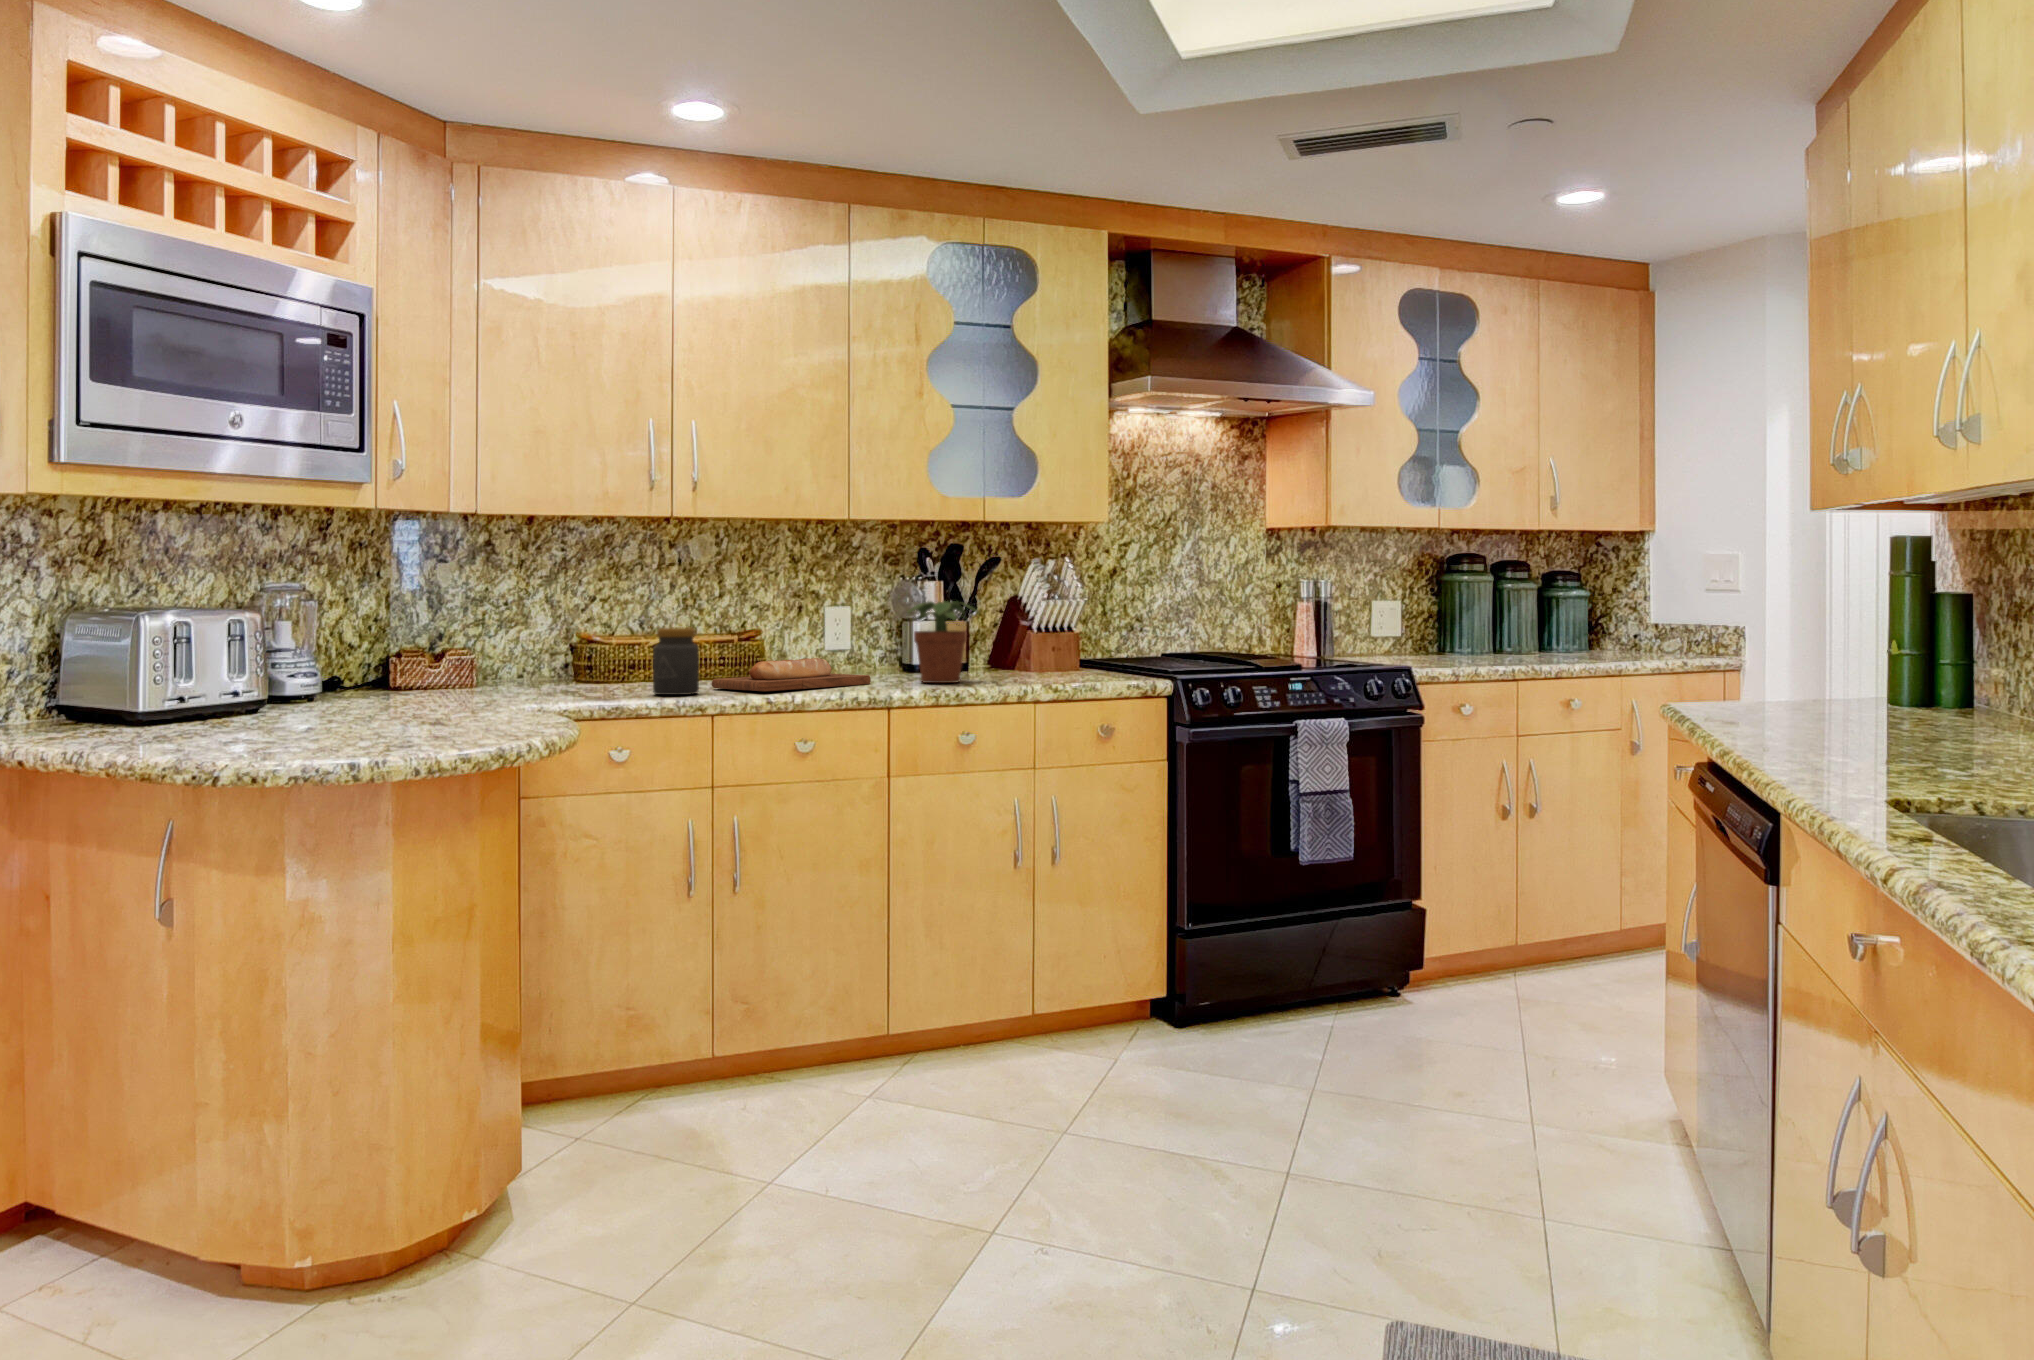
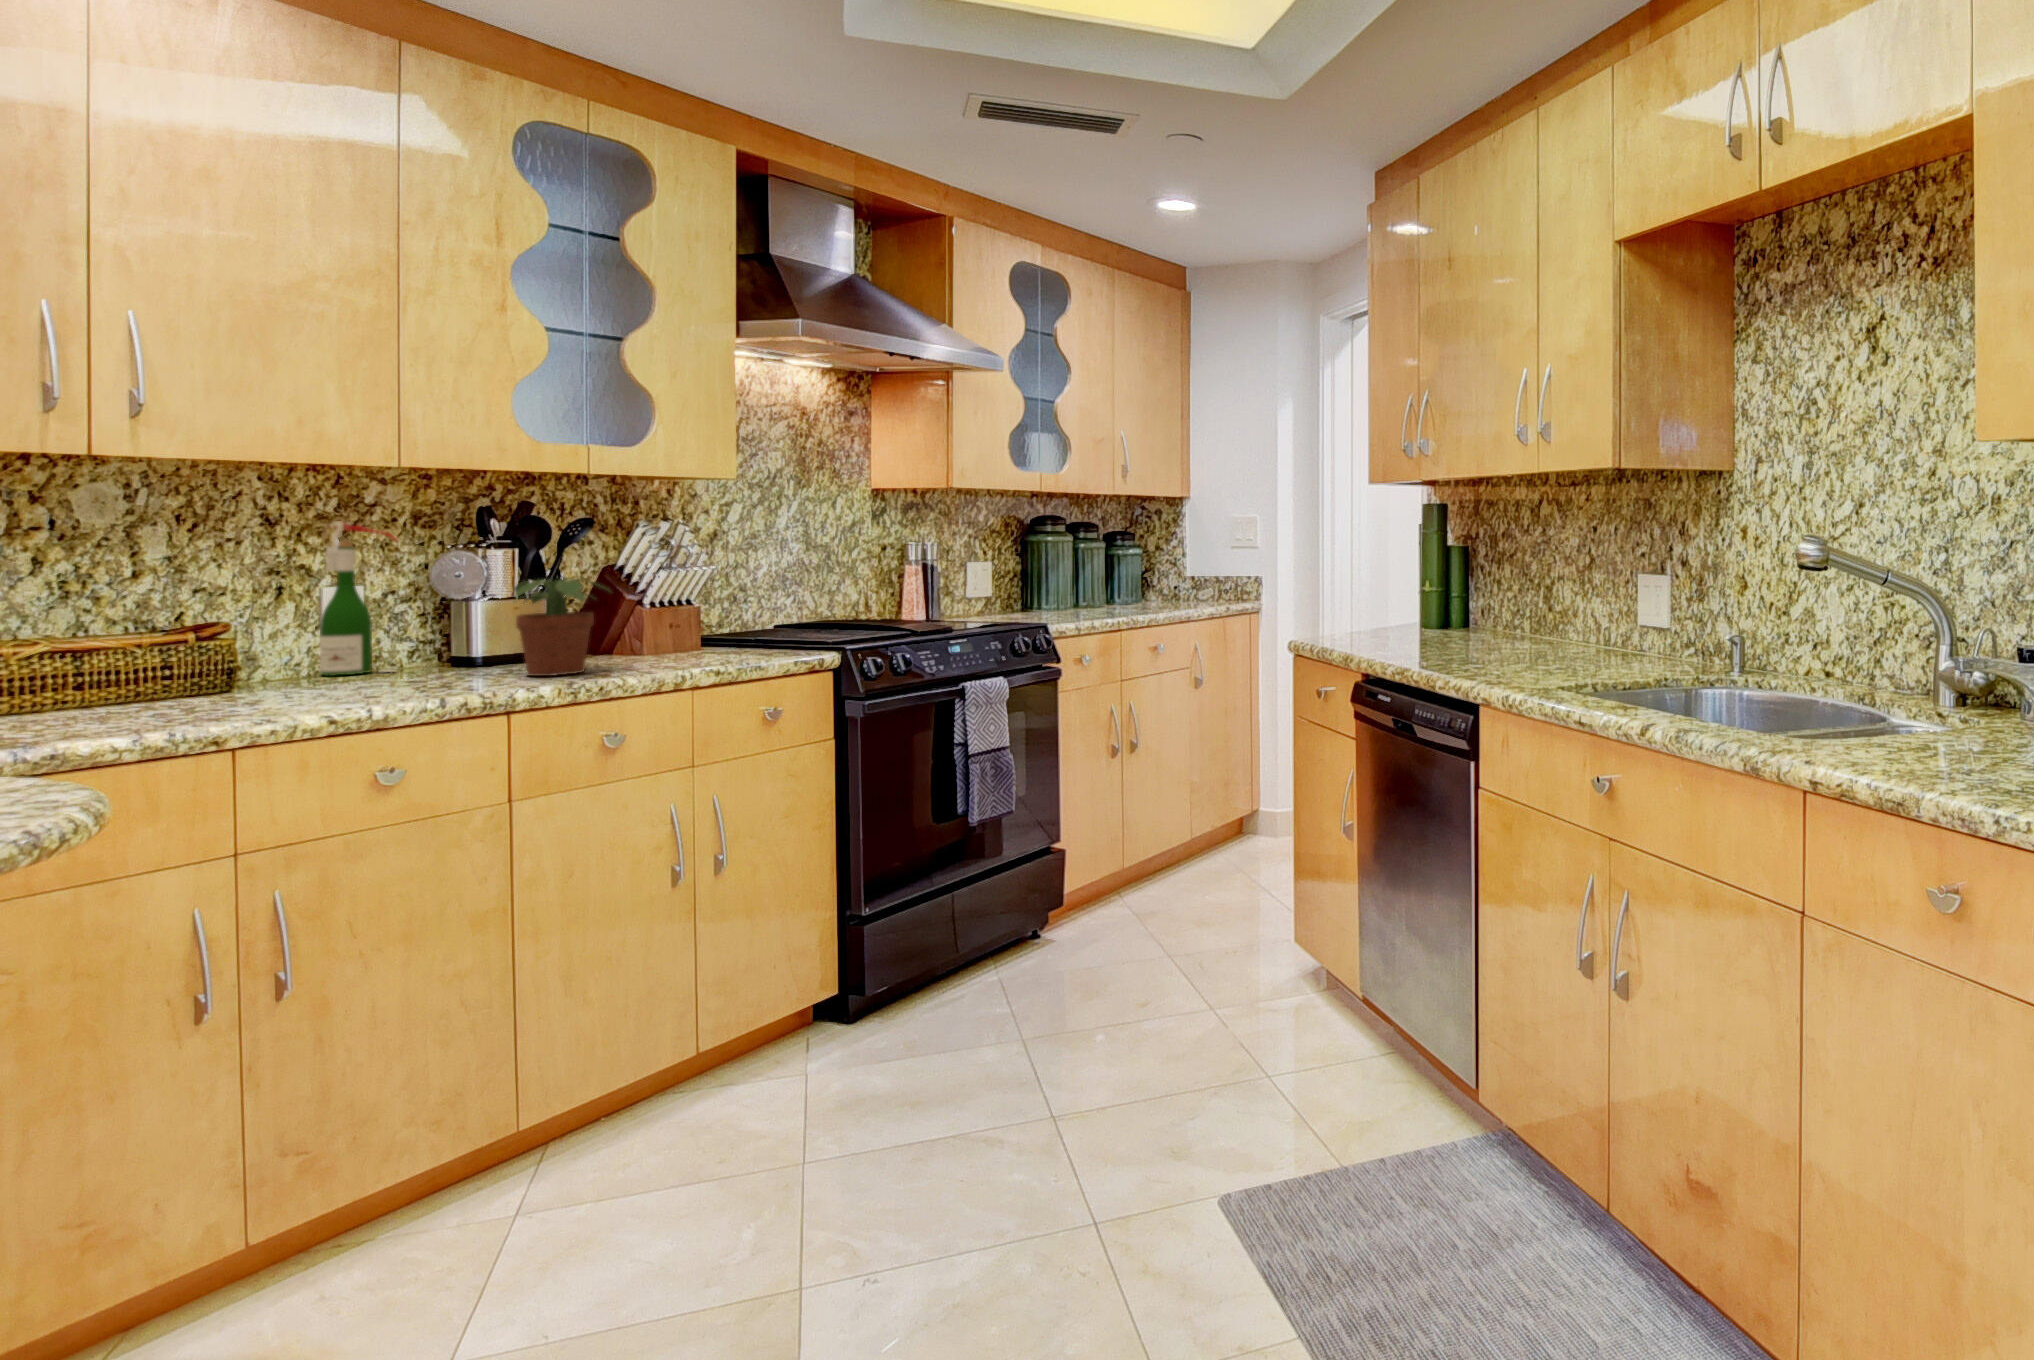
wine bottle: none [822,557,863,674] -> present [320,521,397,676]
jar: present [653,627,699,695] -> none [85,632,185,734]
bread loaf: present [712,658,871,691] -> none [184,658,452,713]

